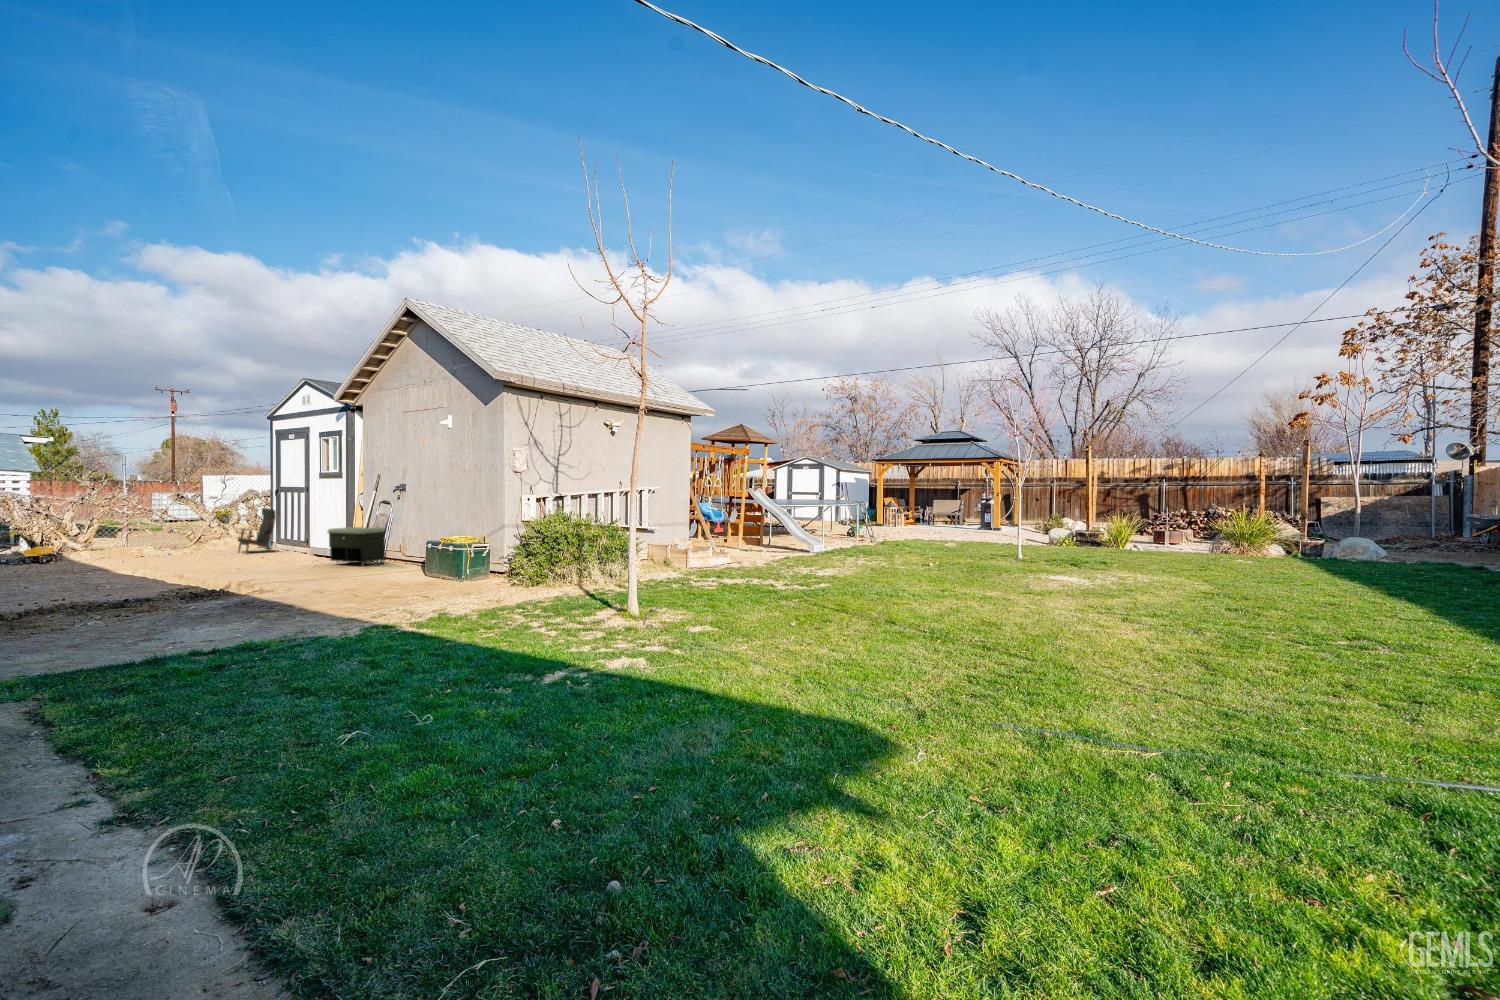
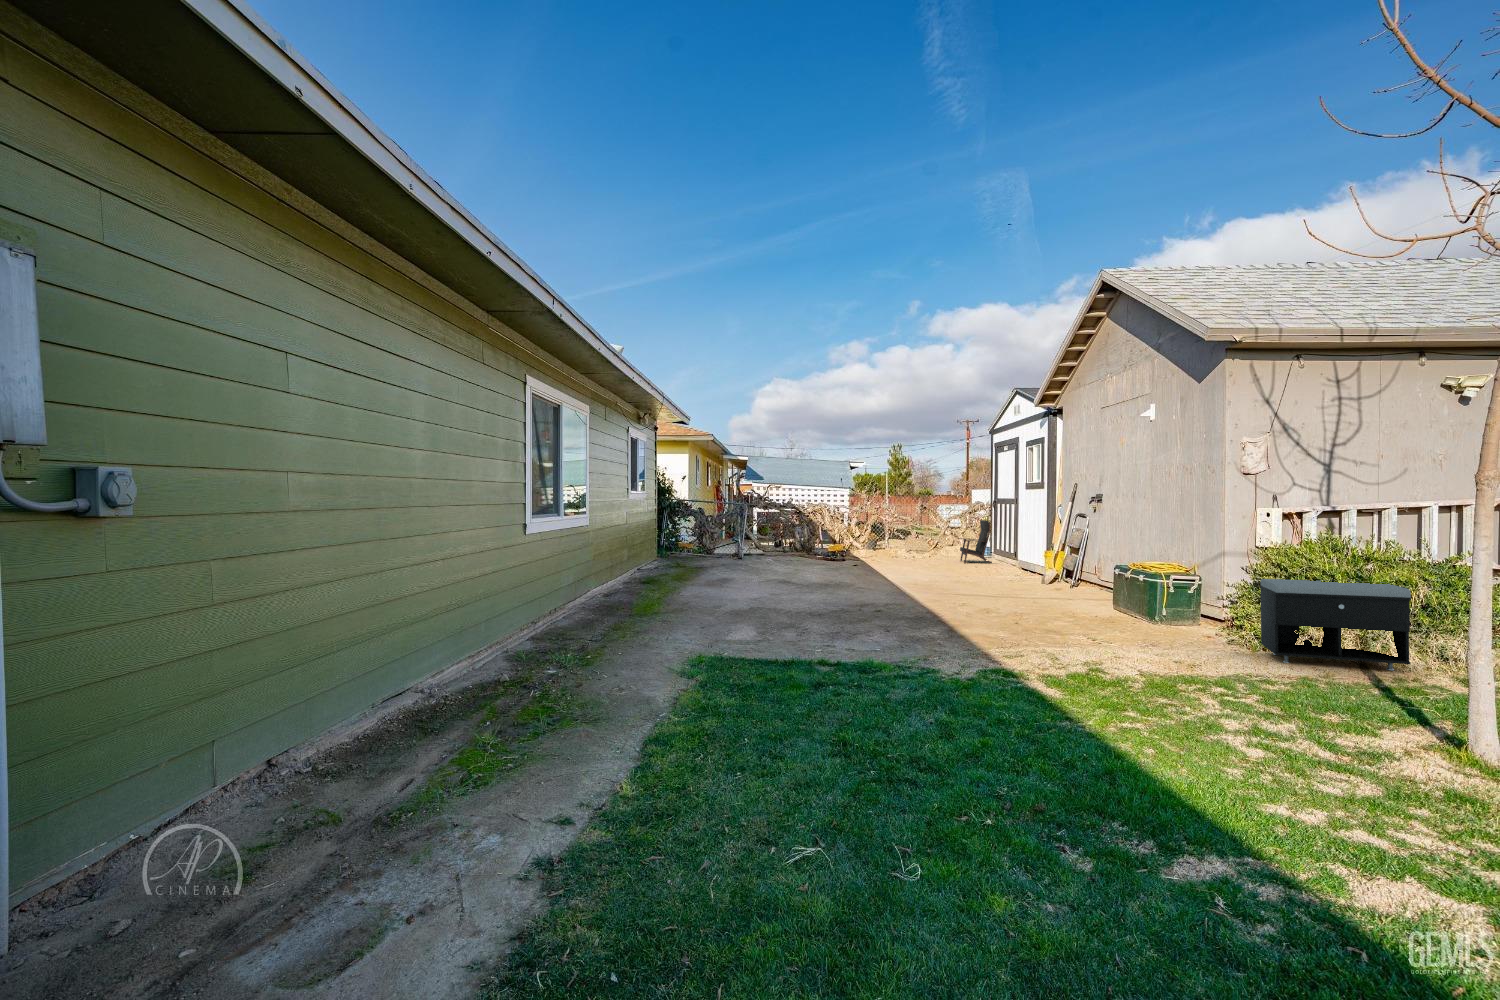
storage bench: present [328,527,385,566] -> present [1260,579,1411,671]

